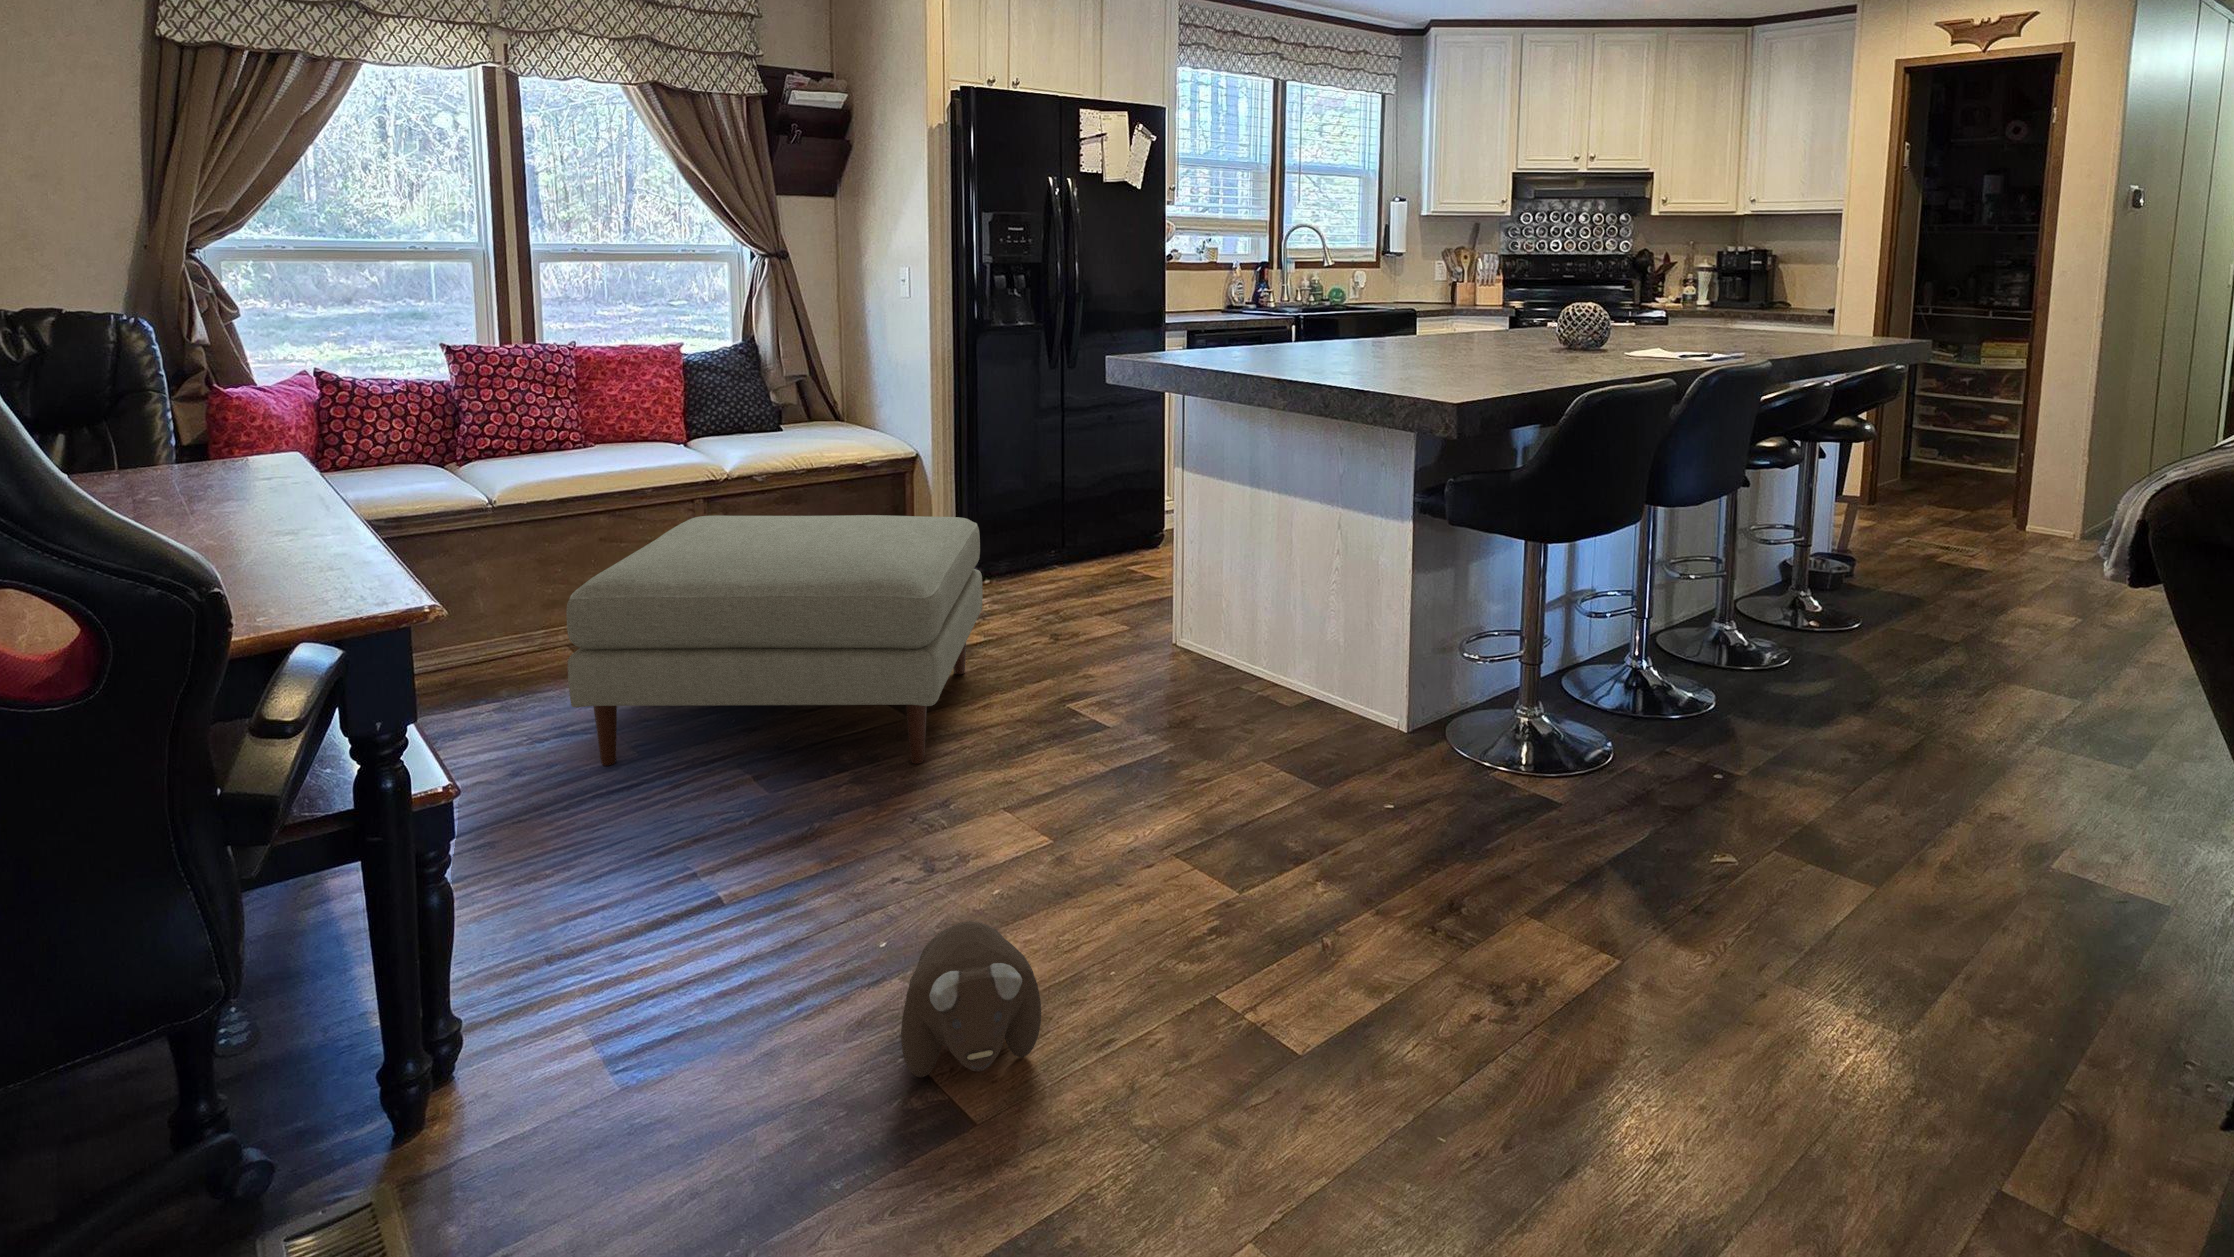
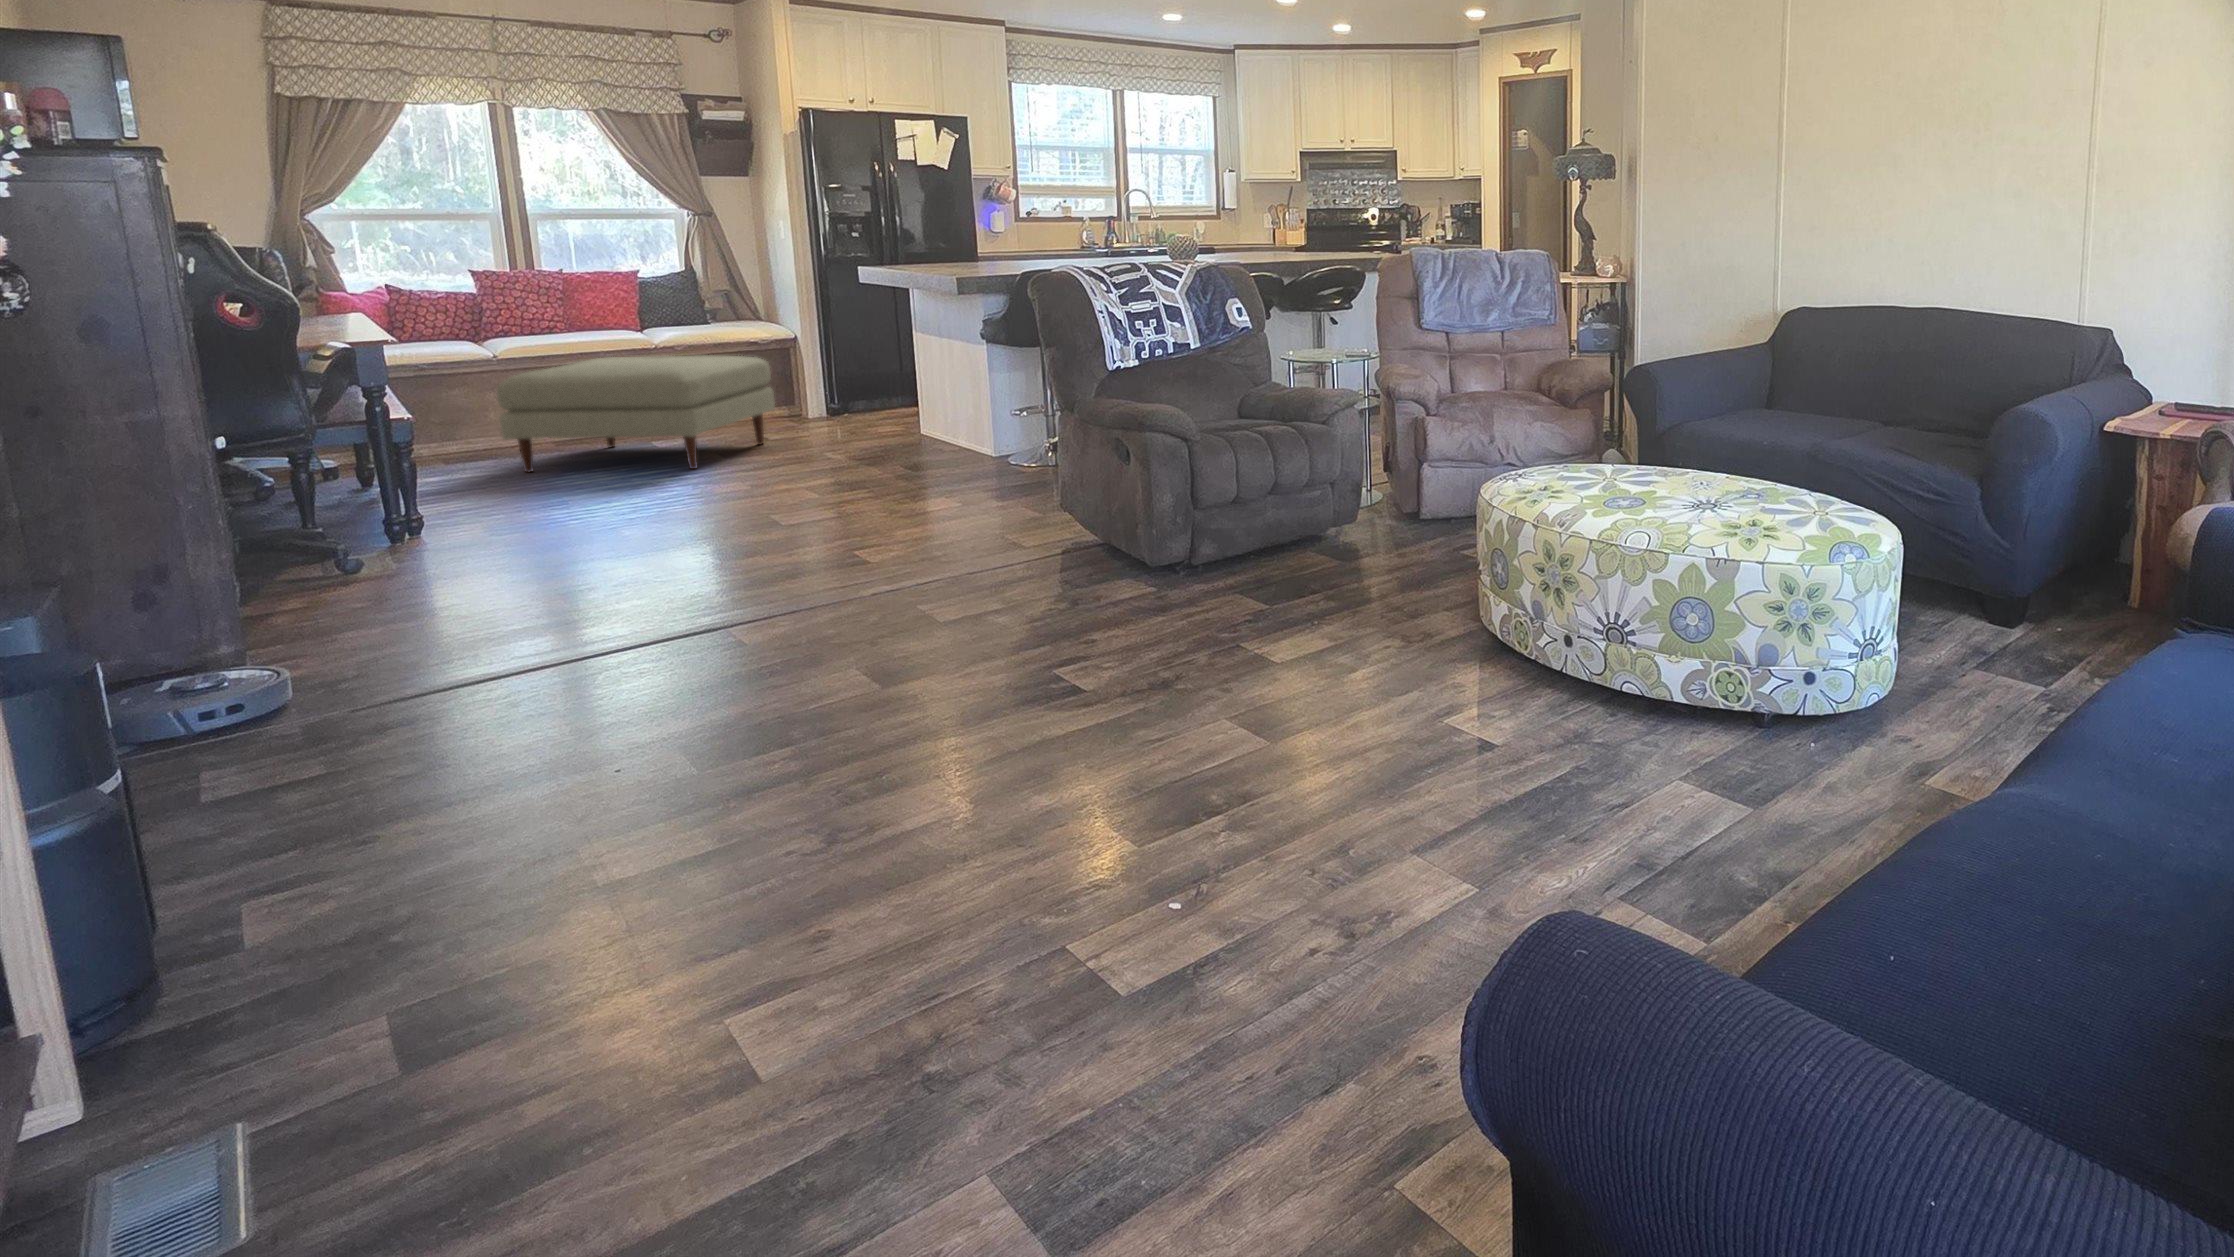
plush toy: present [901,921,1041,1077] -> none [574,475,645,528]

